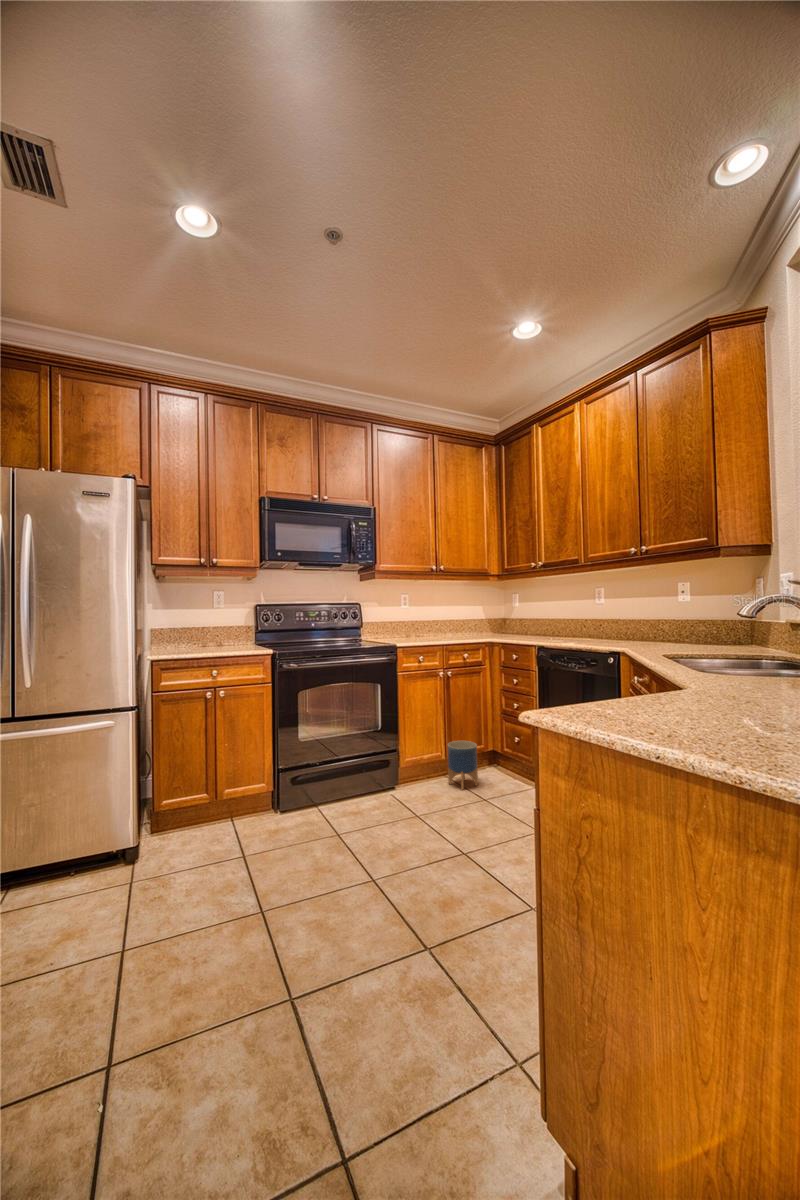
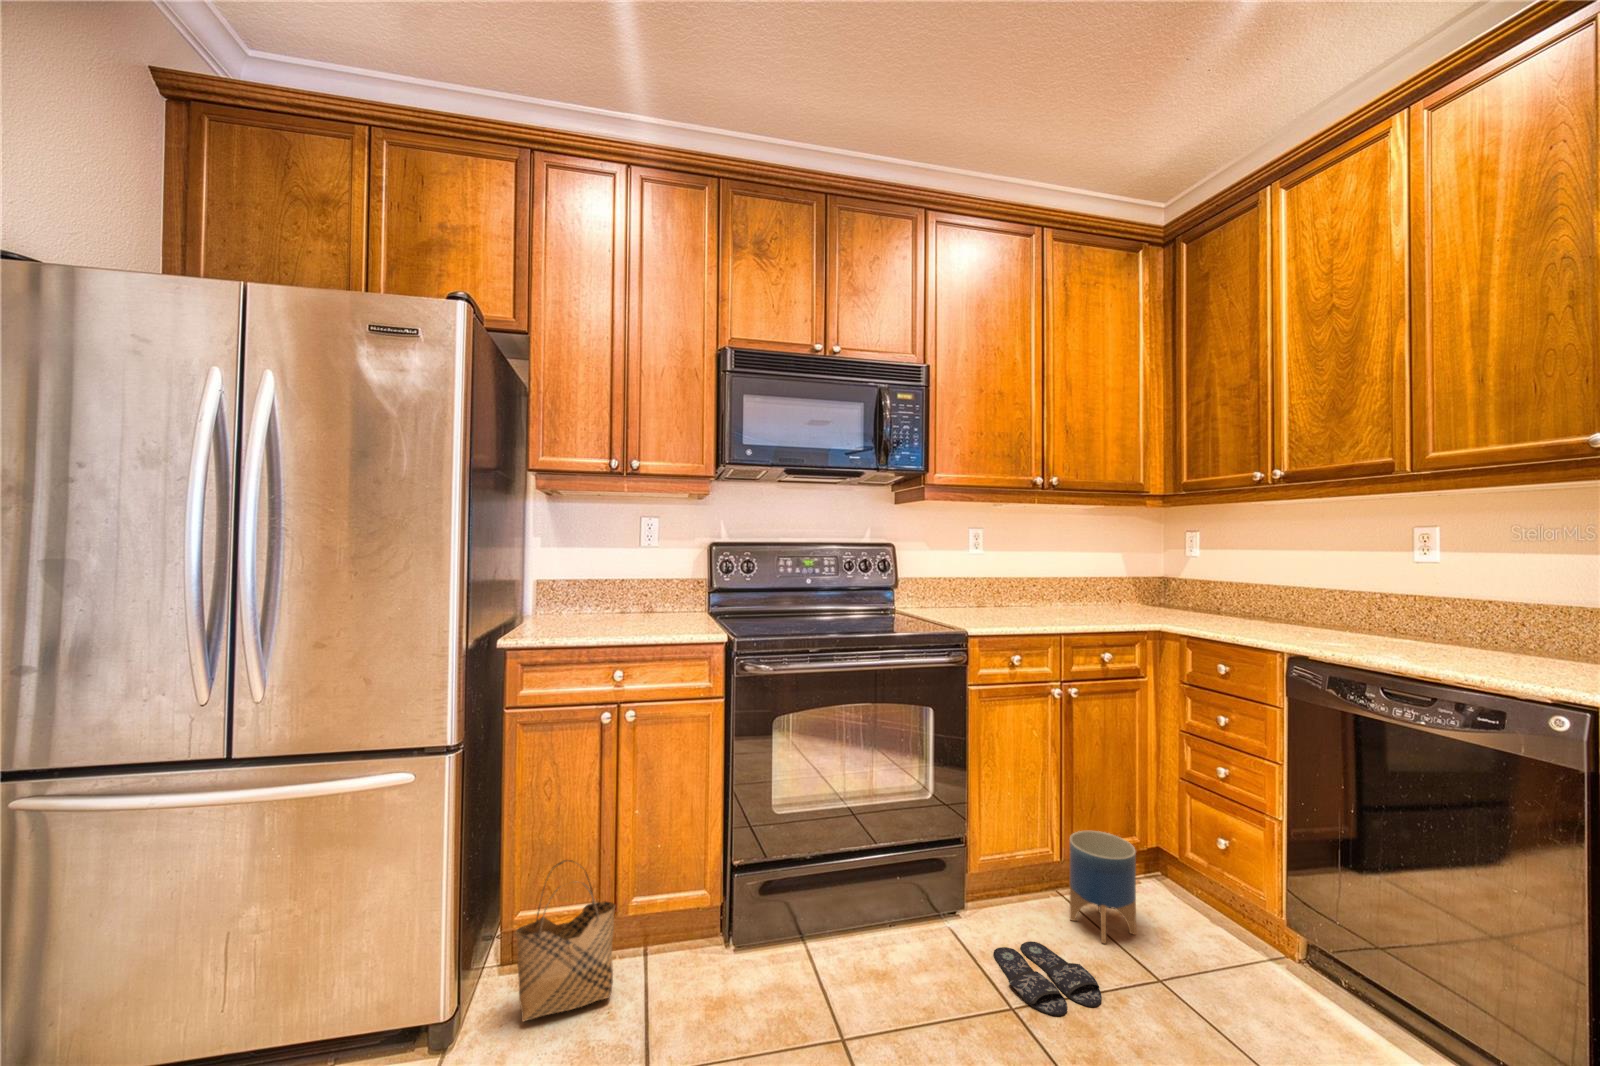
woven basket: none [167,770,219,847] -> present [515,860,615,1021]
slippers: none [411,793,457,814] -> present [993,941,1101,1016]

